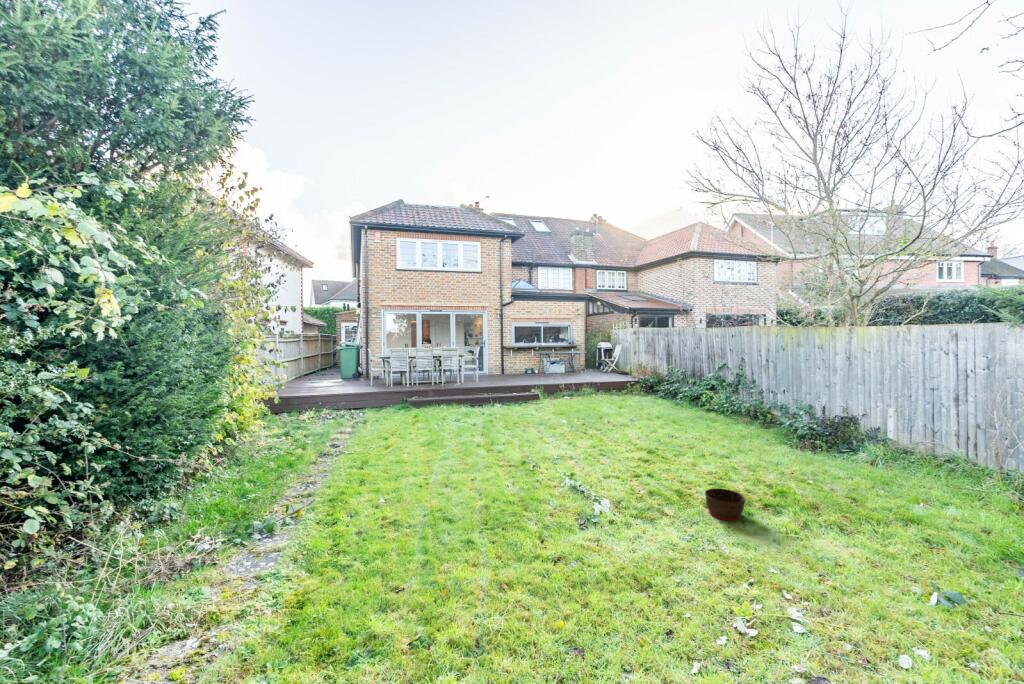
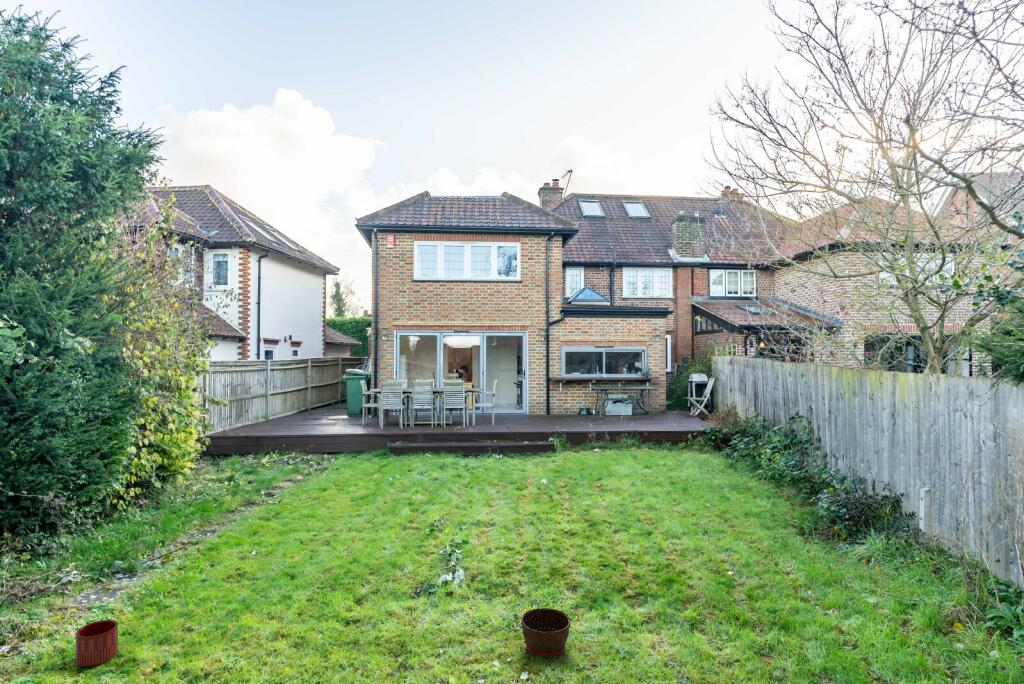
planter: none [384,540,417,583] -> present [76,620,118,666]

